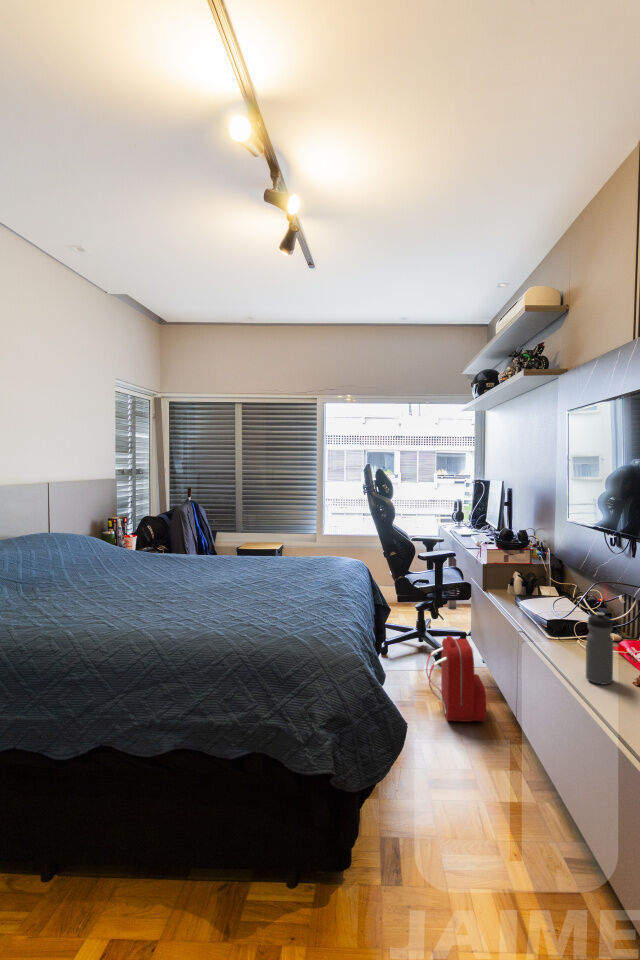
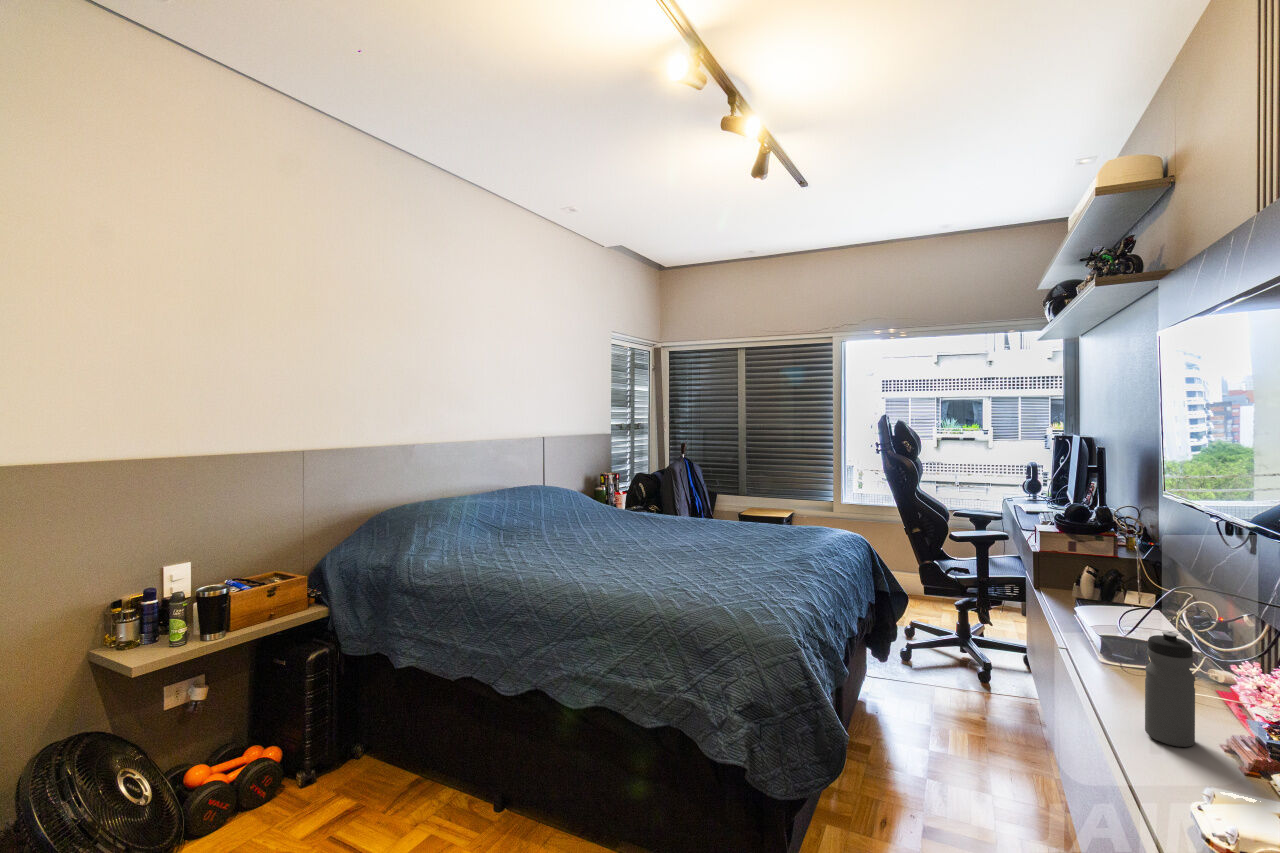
backpack: present [426,636,486,722] -> none [946,644,1033,772]

